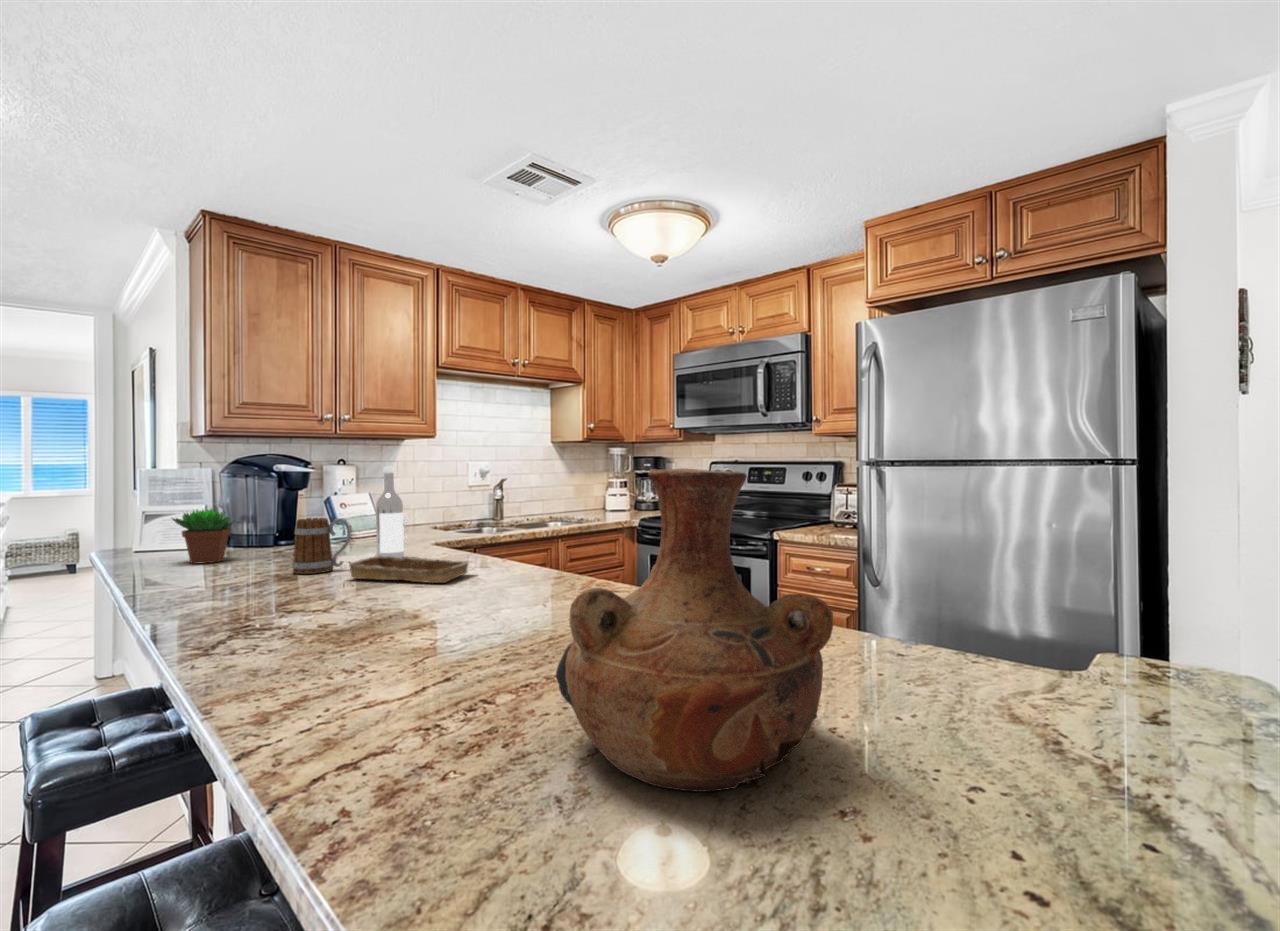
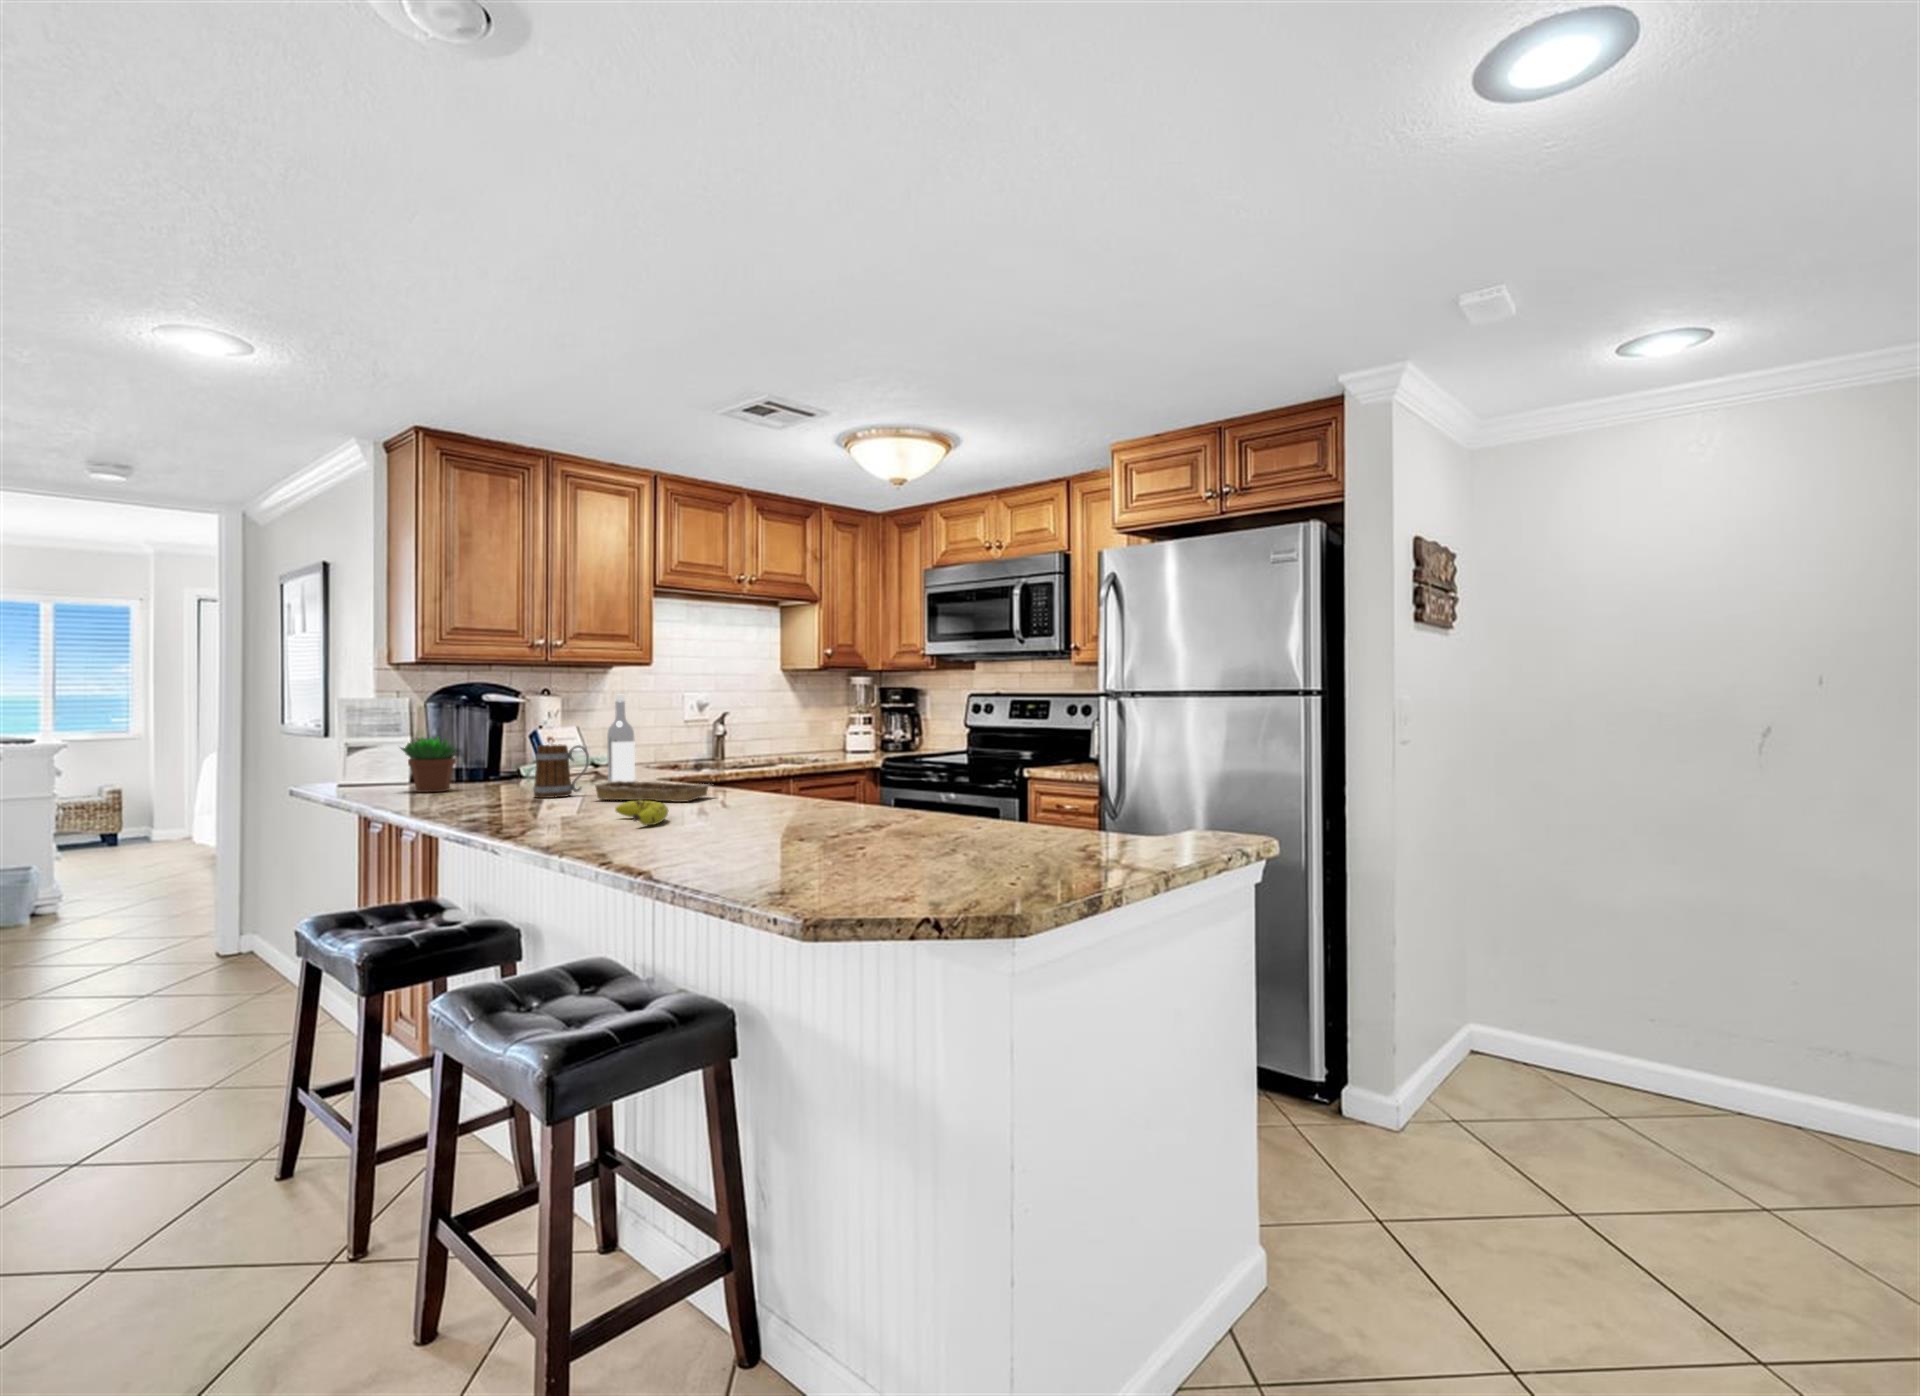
vase: present [556,469,833,792] -> none [801,689,961,864]
fruit: none [343,596,403,637] -> present [615,800,668,825]

